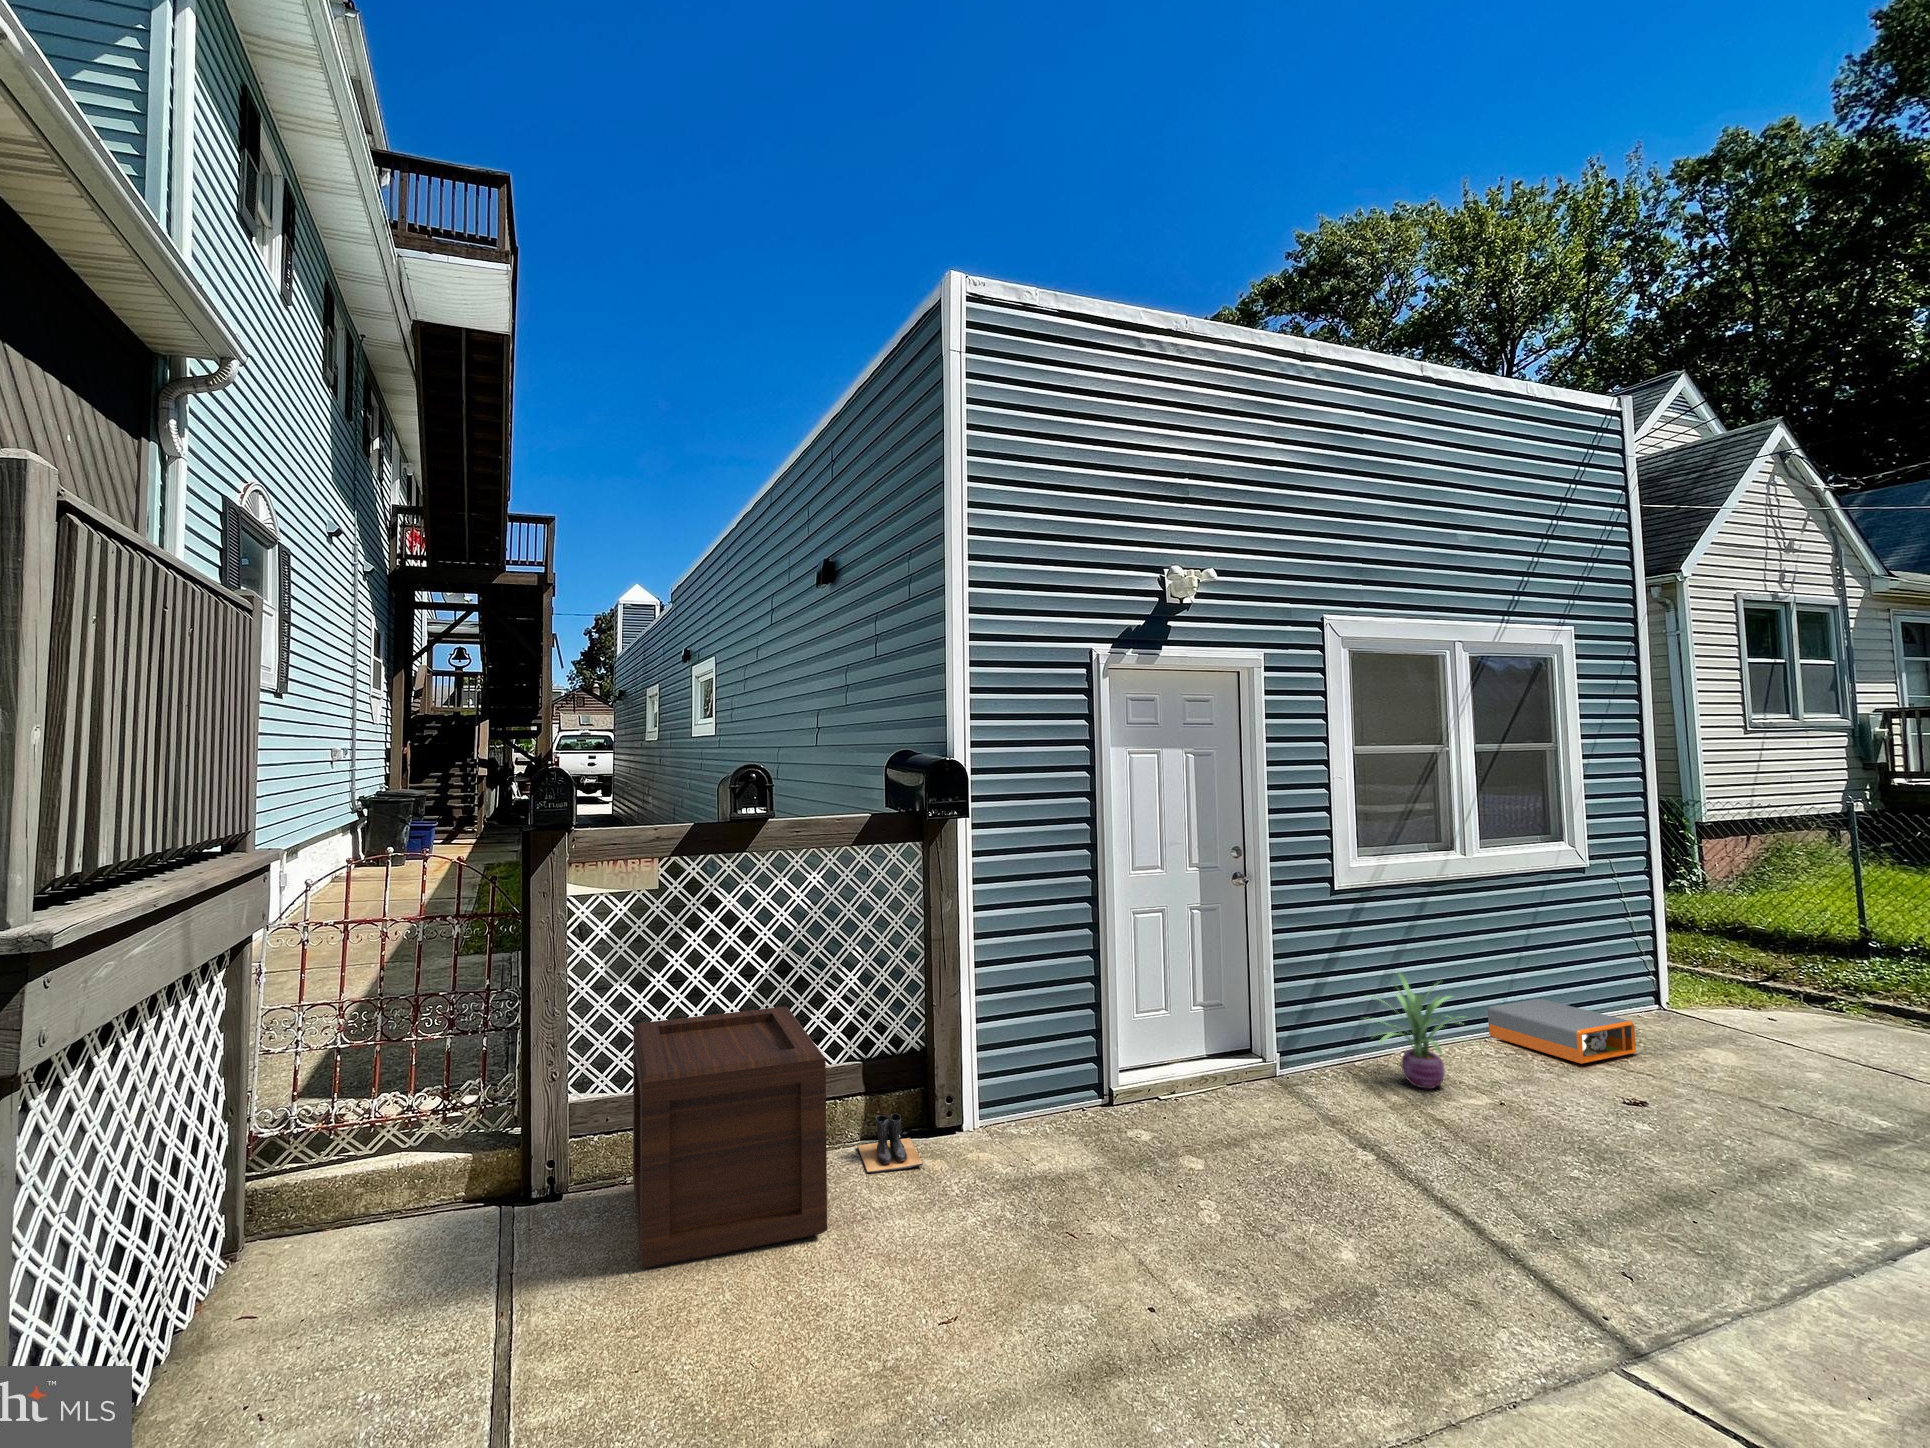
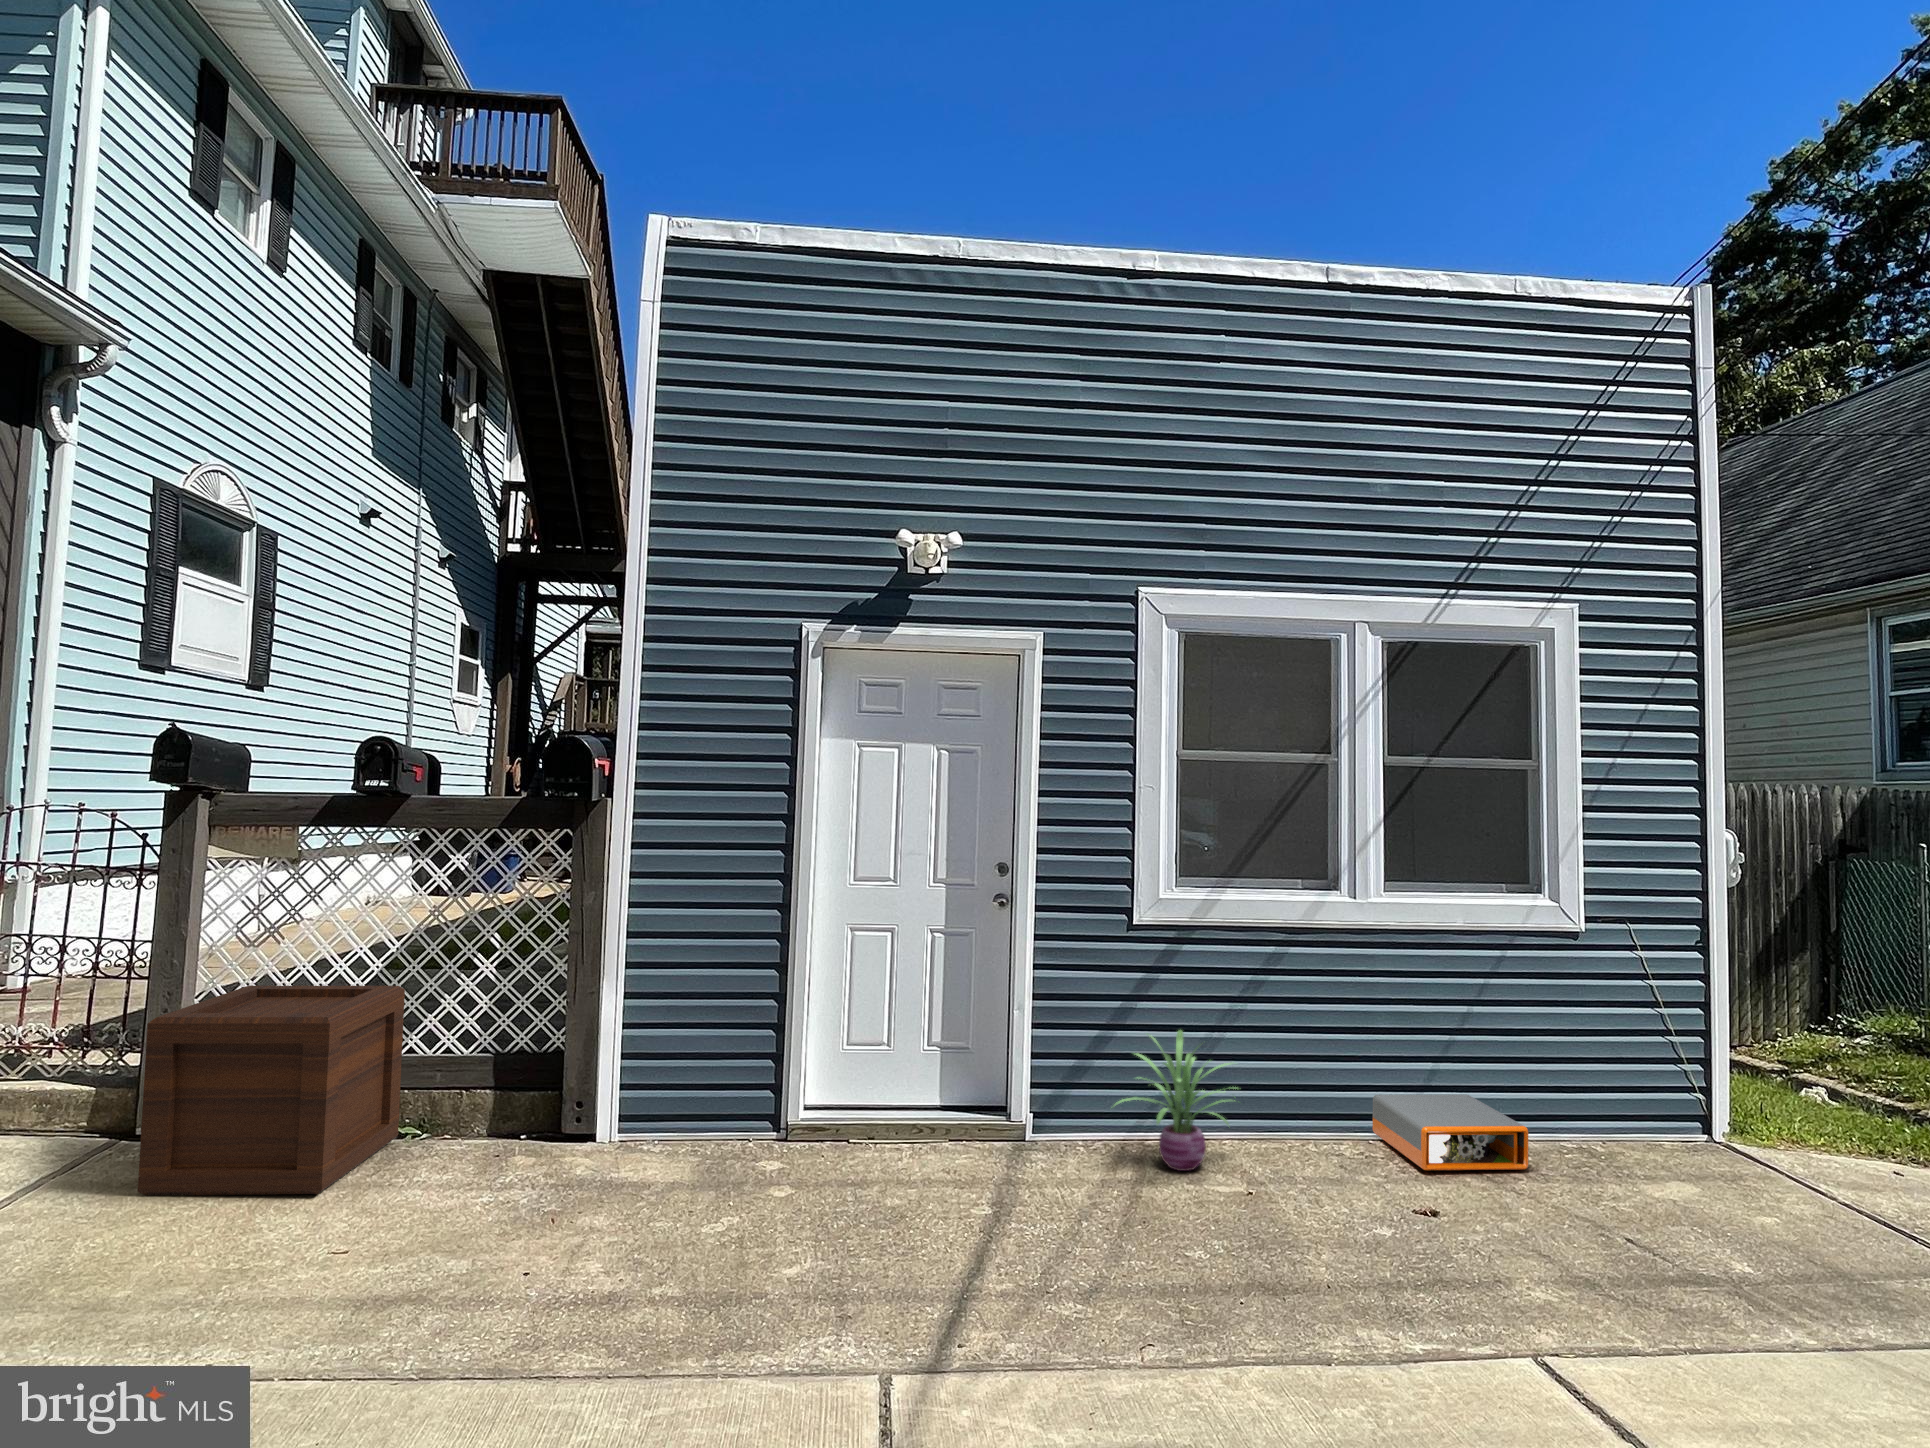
boots: present [857,1114,923,1173] -> none [446,1109,530,1161]

